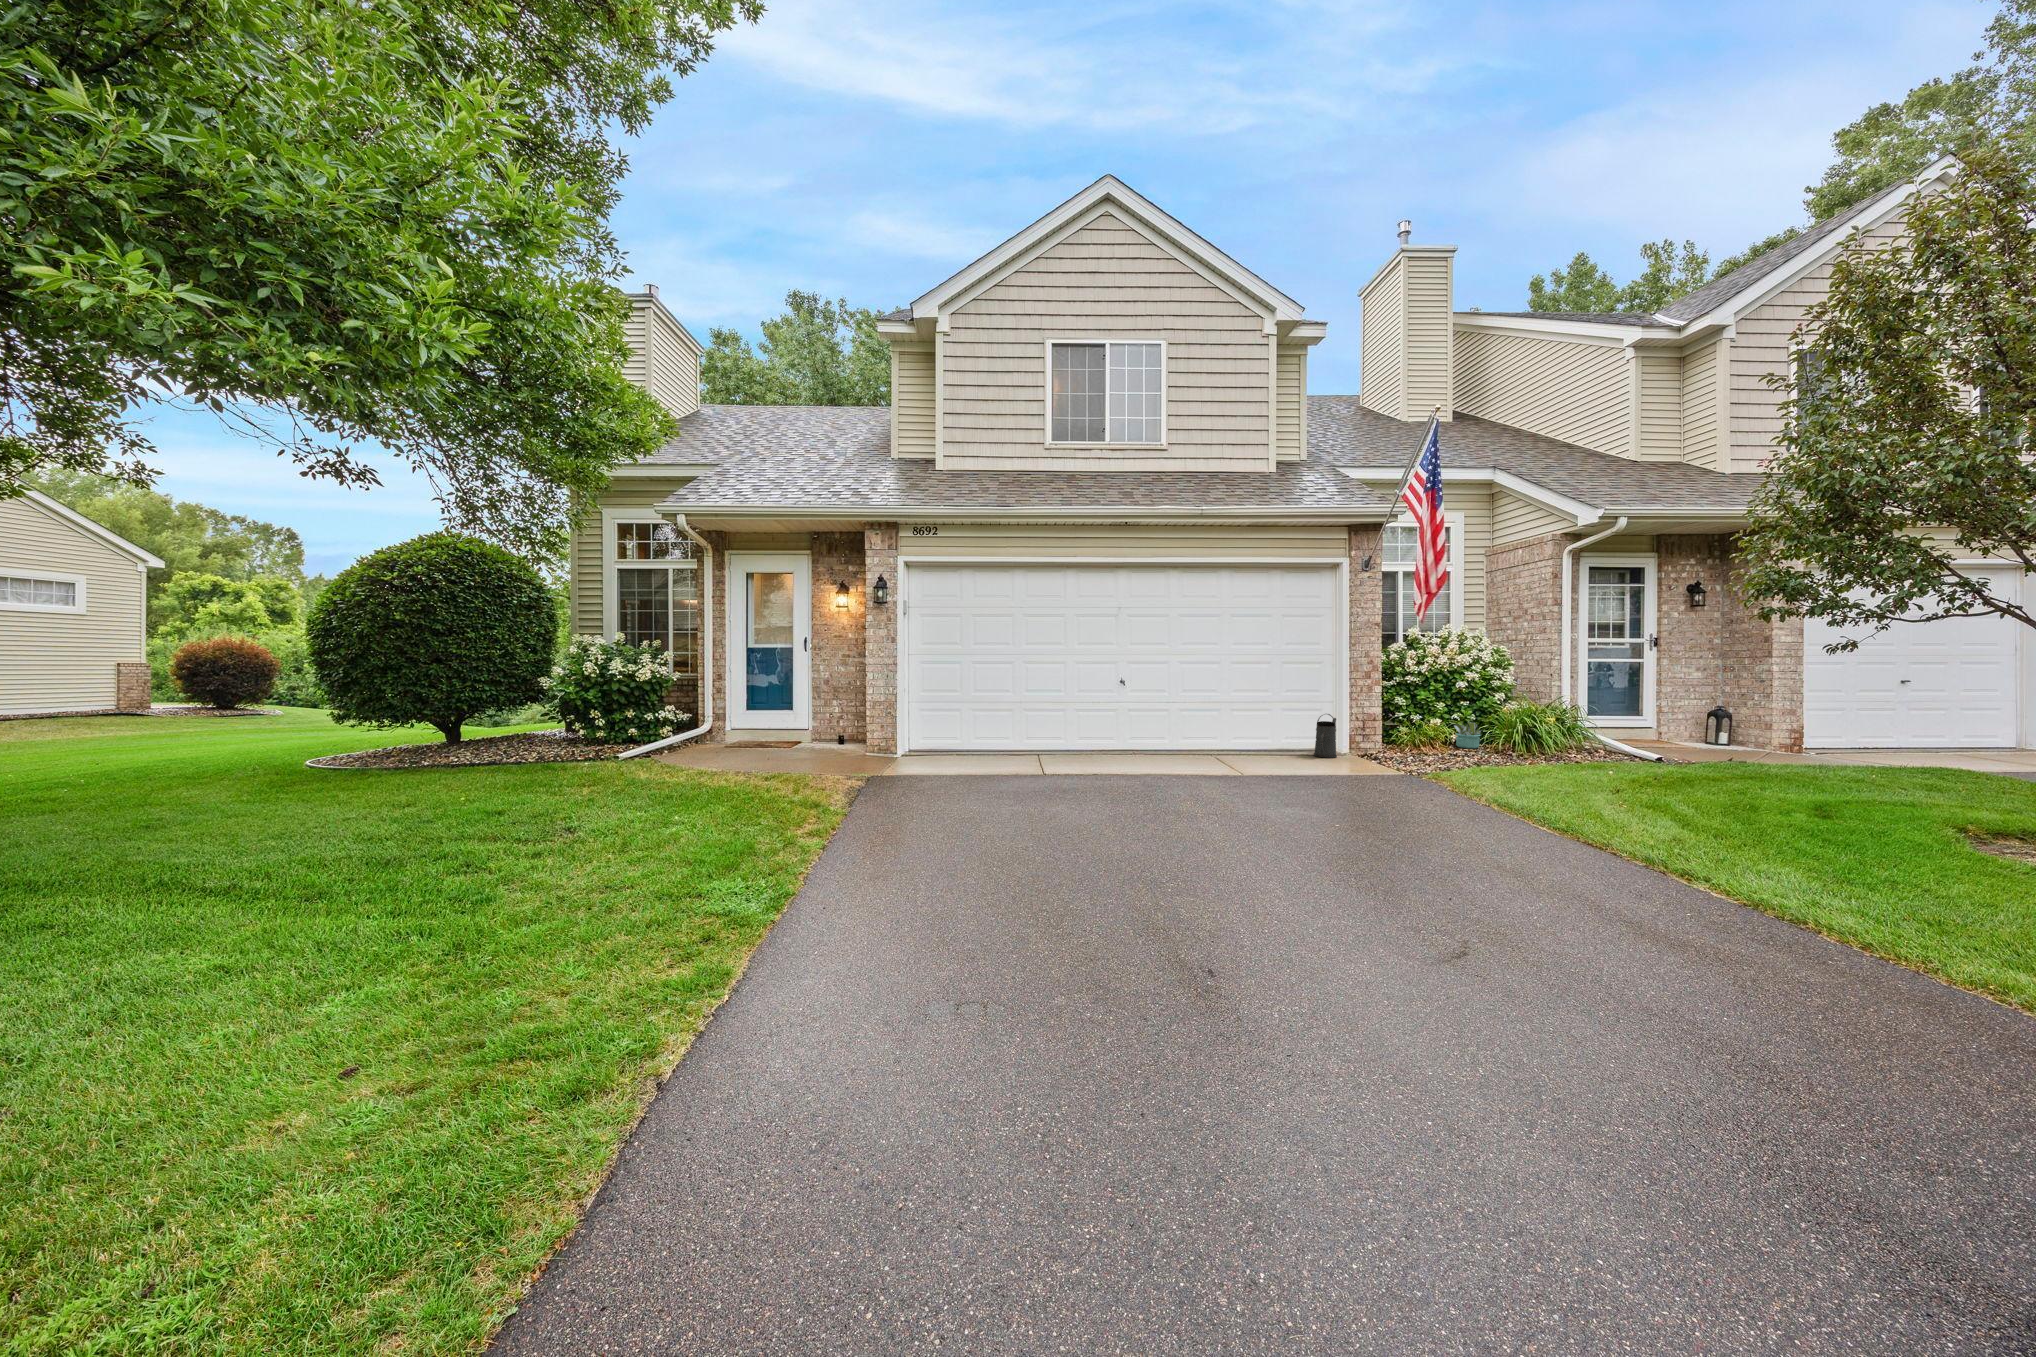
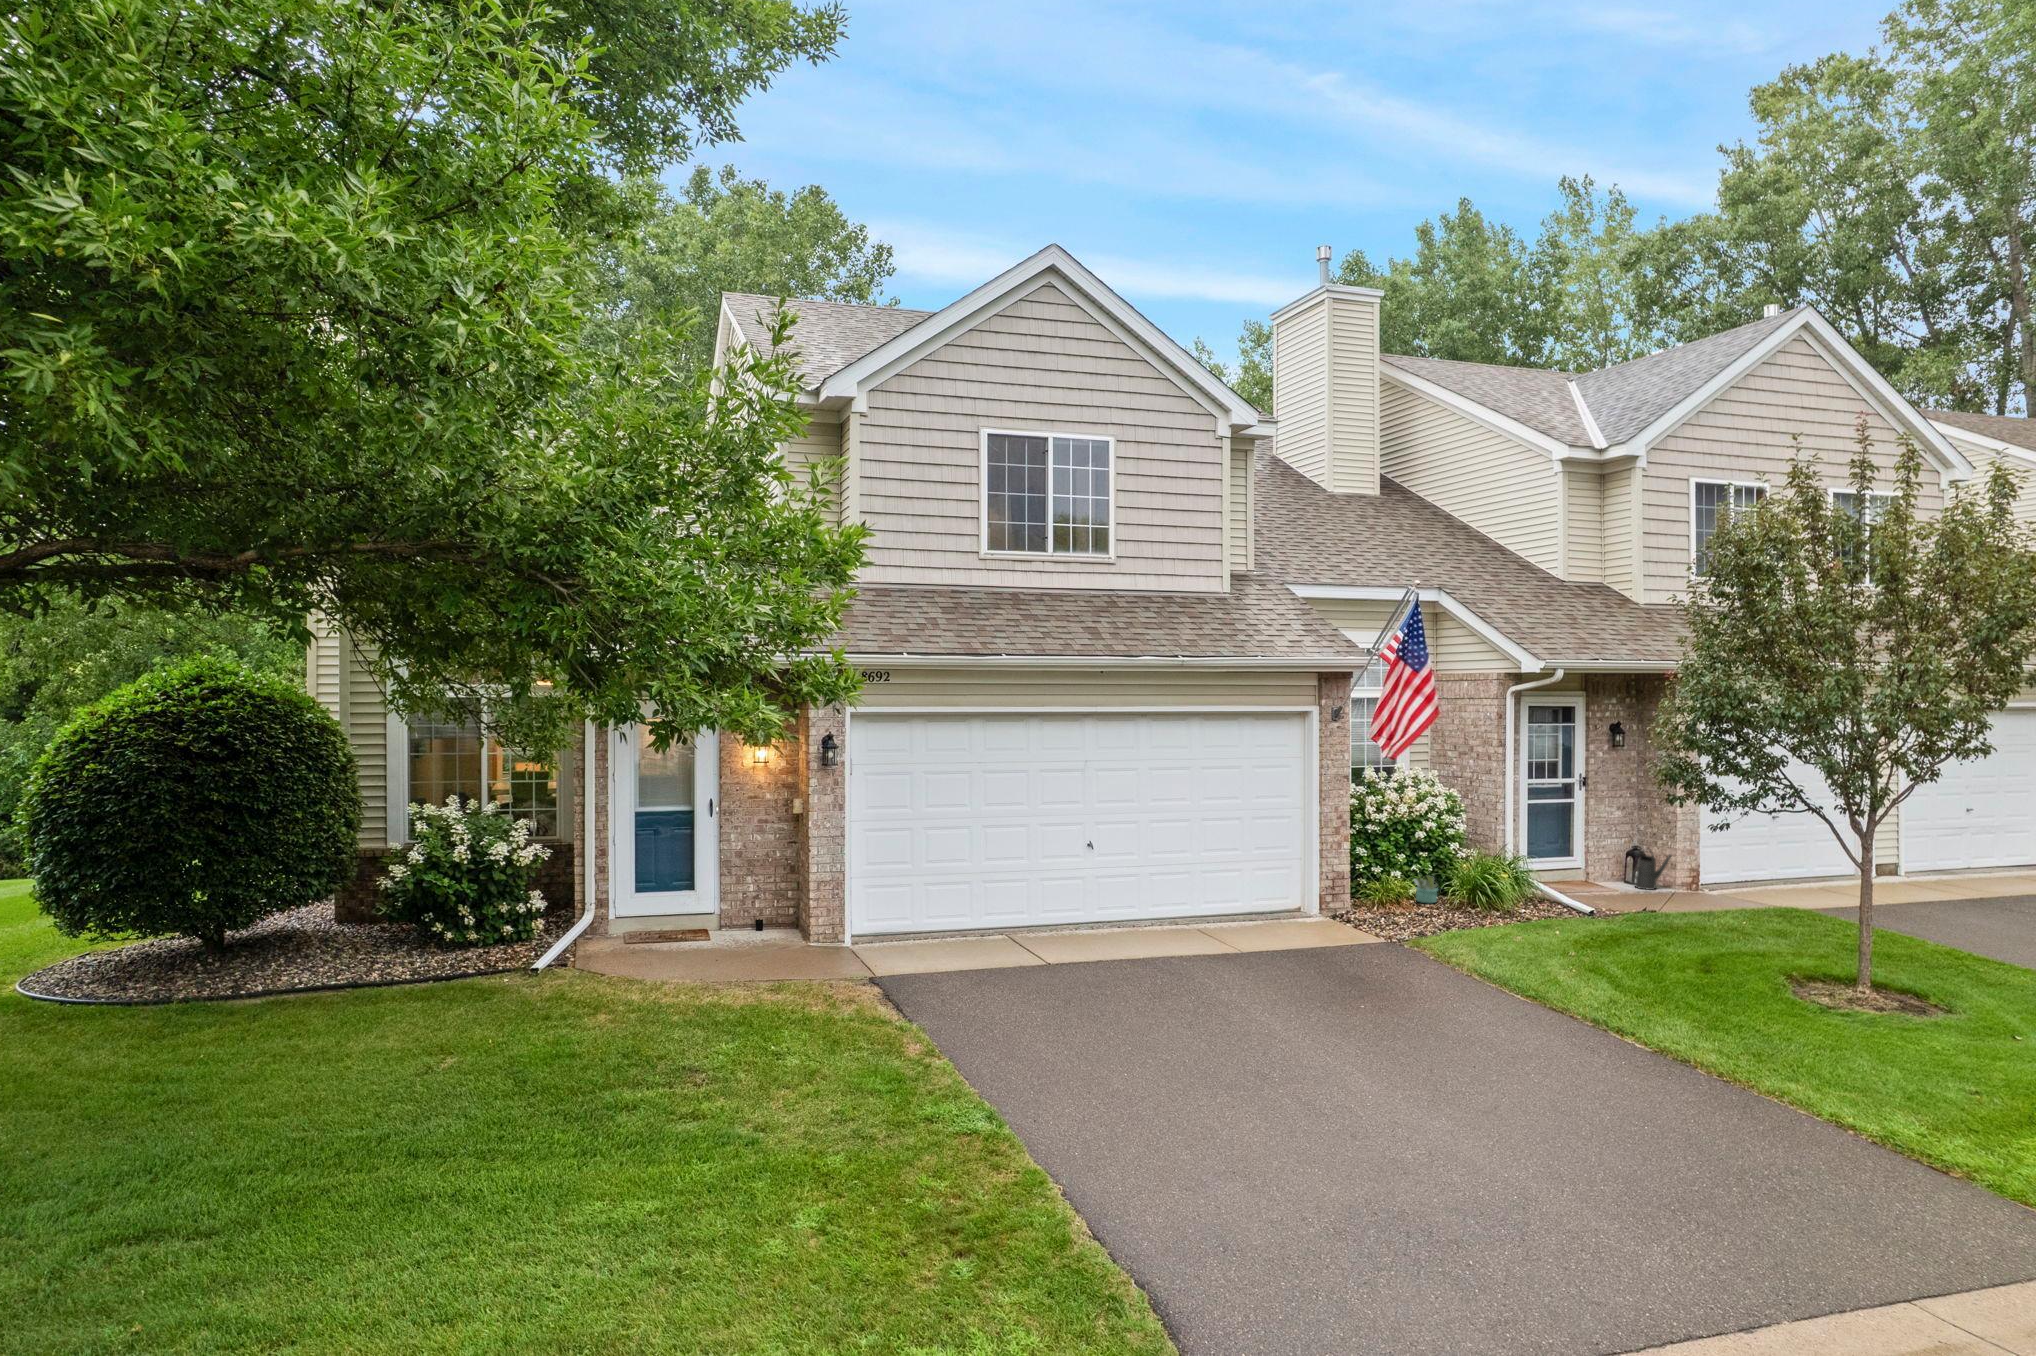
watering can: present [1314,714,1337,758] -> present [1634,851,1671,890]

